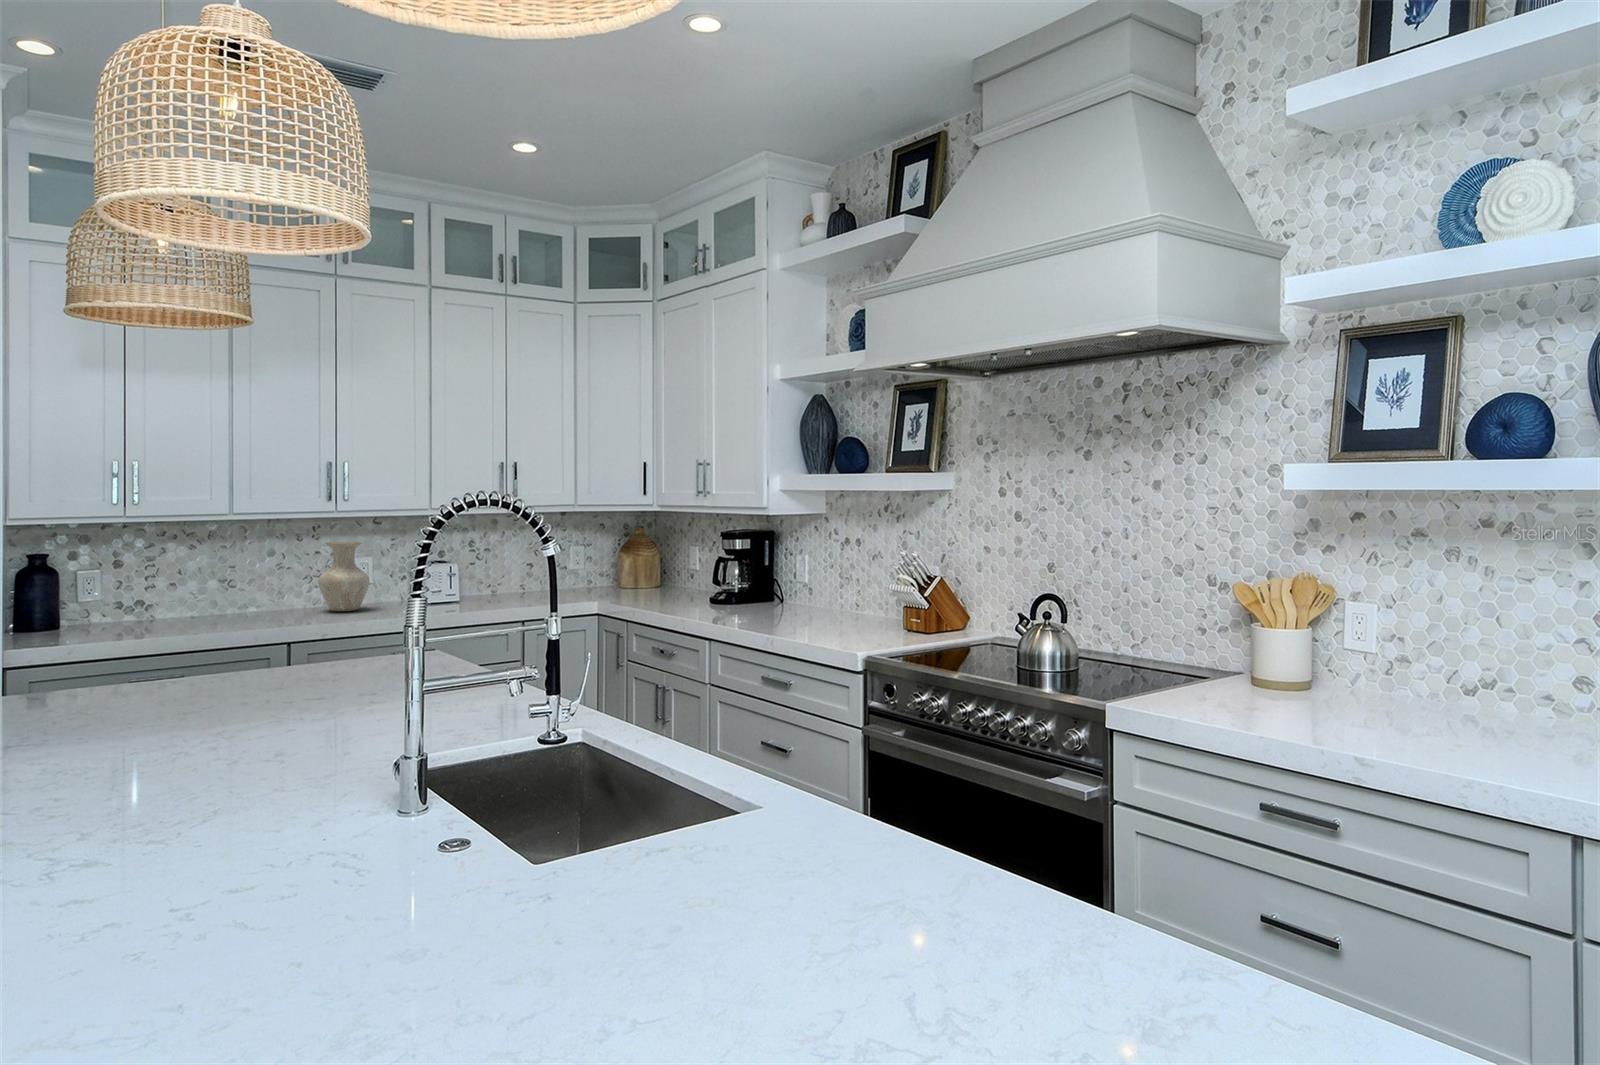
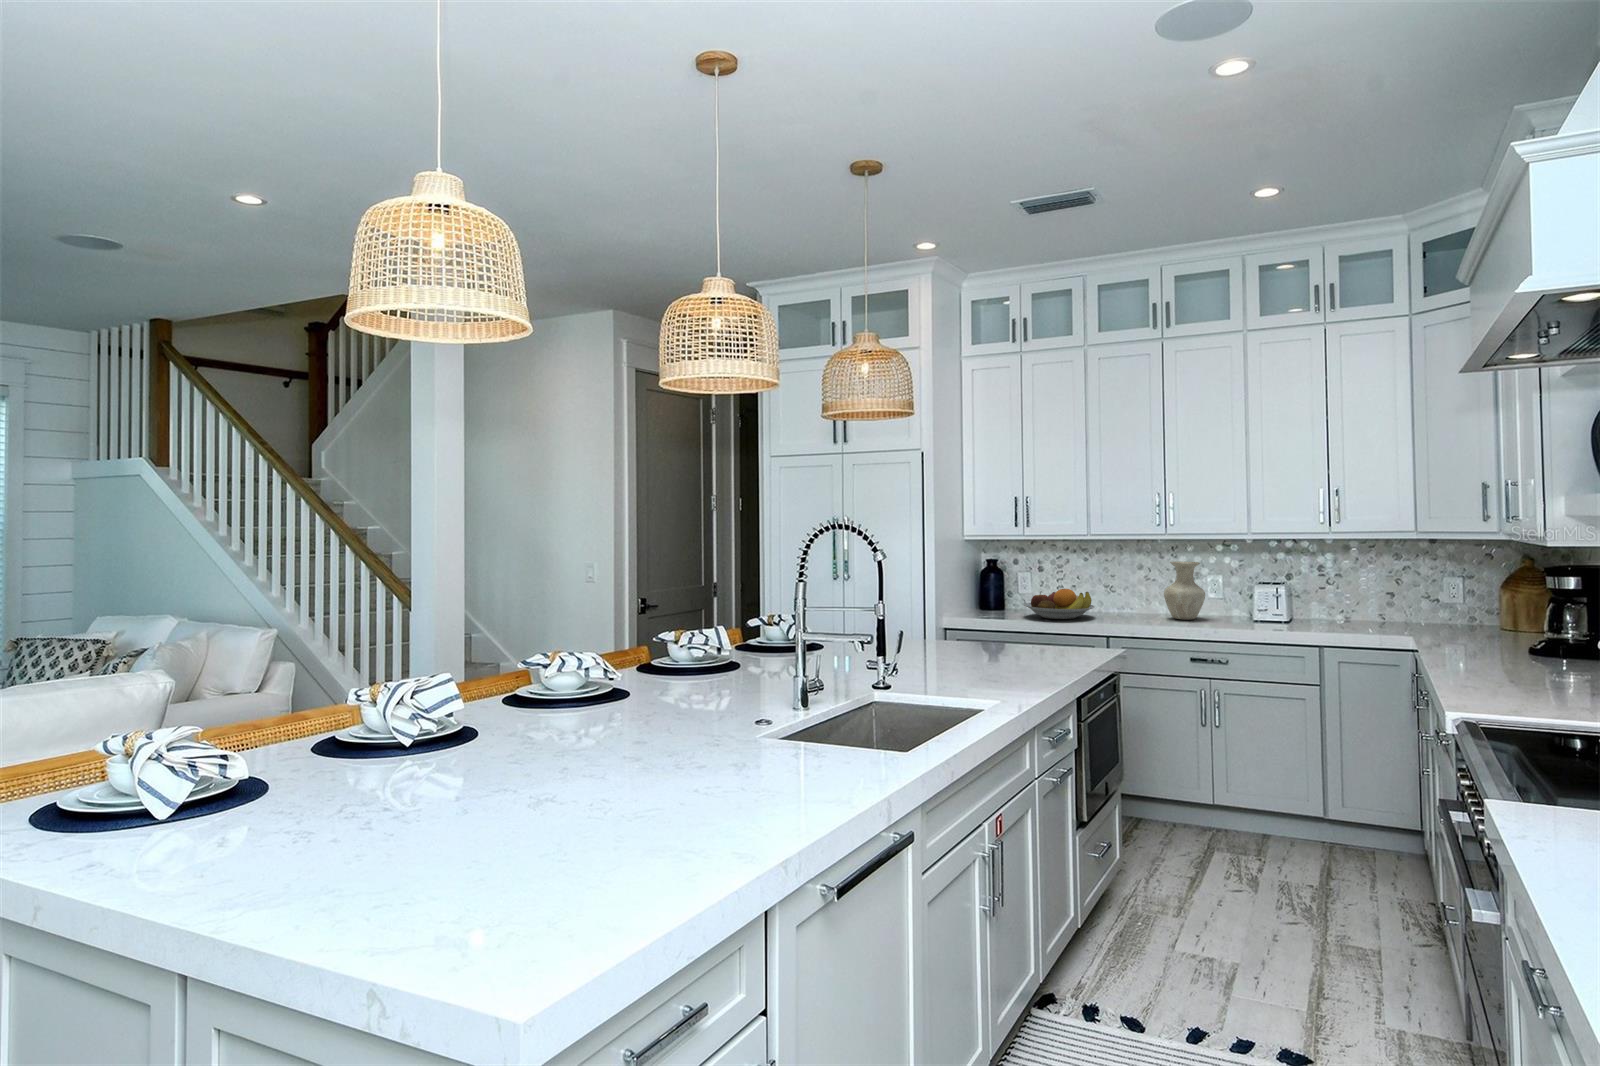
fruit bowl: none [122,586,235,630] -> present [1024,589,1094,619]

